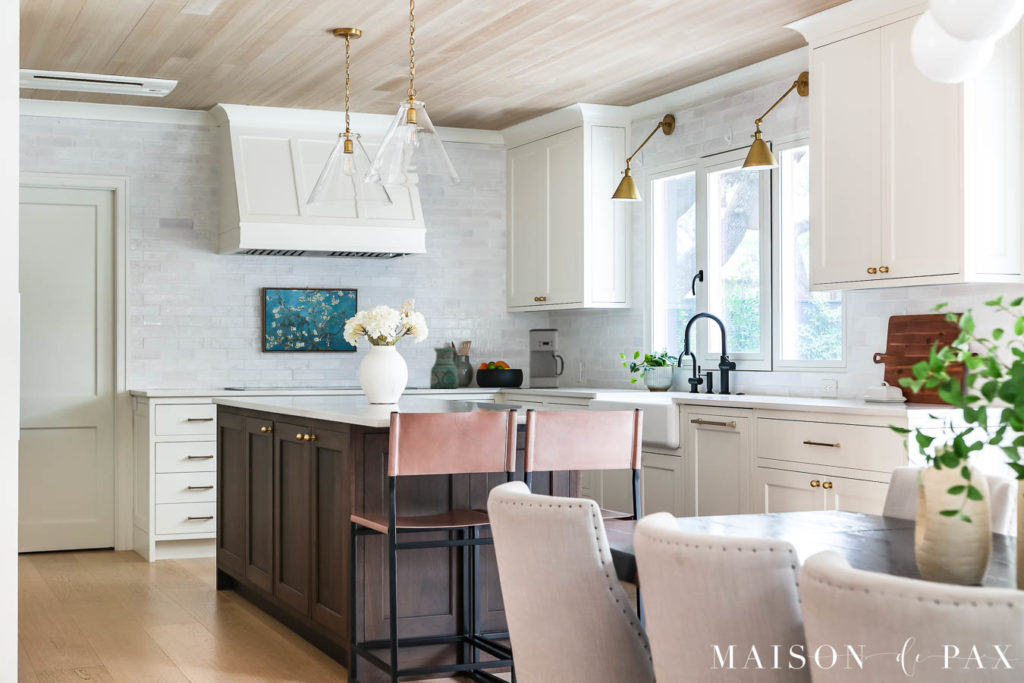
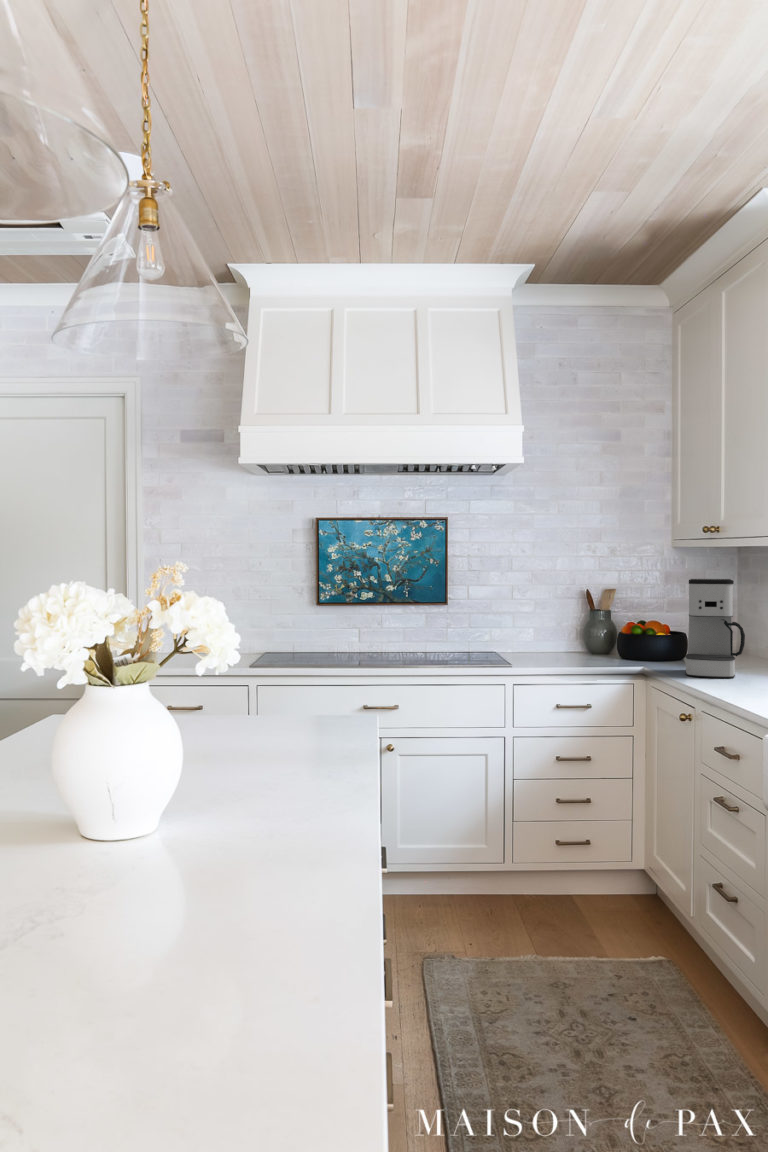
ceramic pitcher: present [430,347,458,388] -> none [534,601,580,665]

